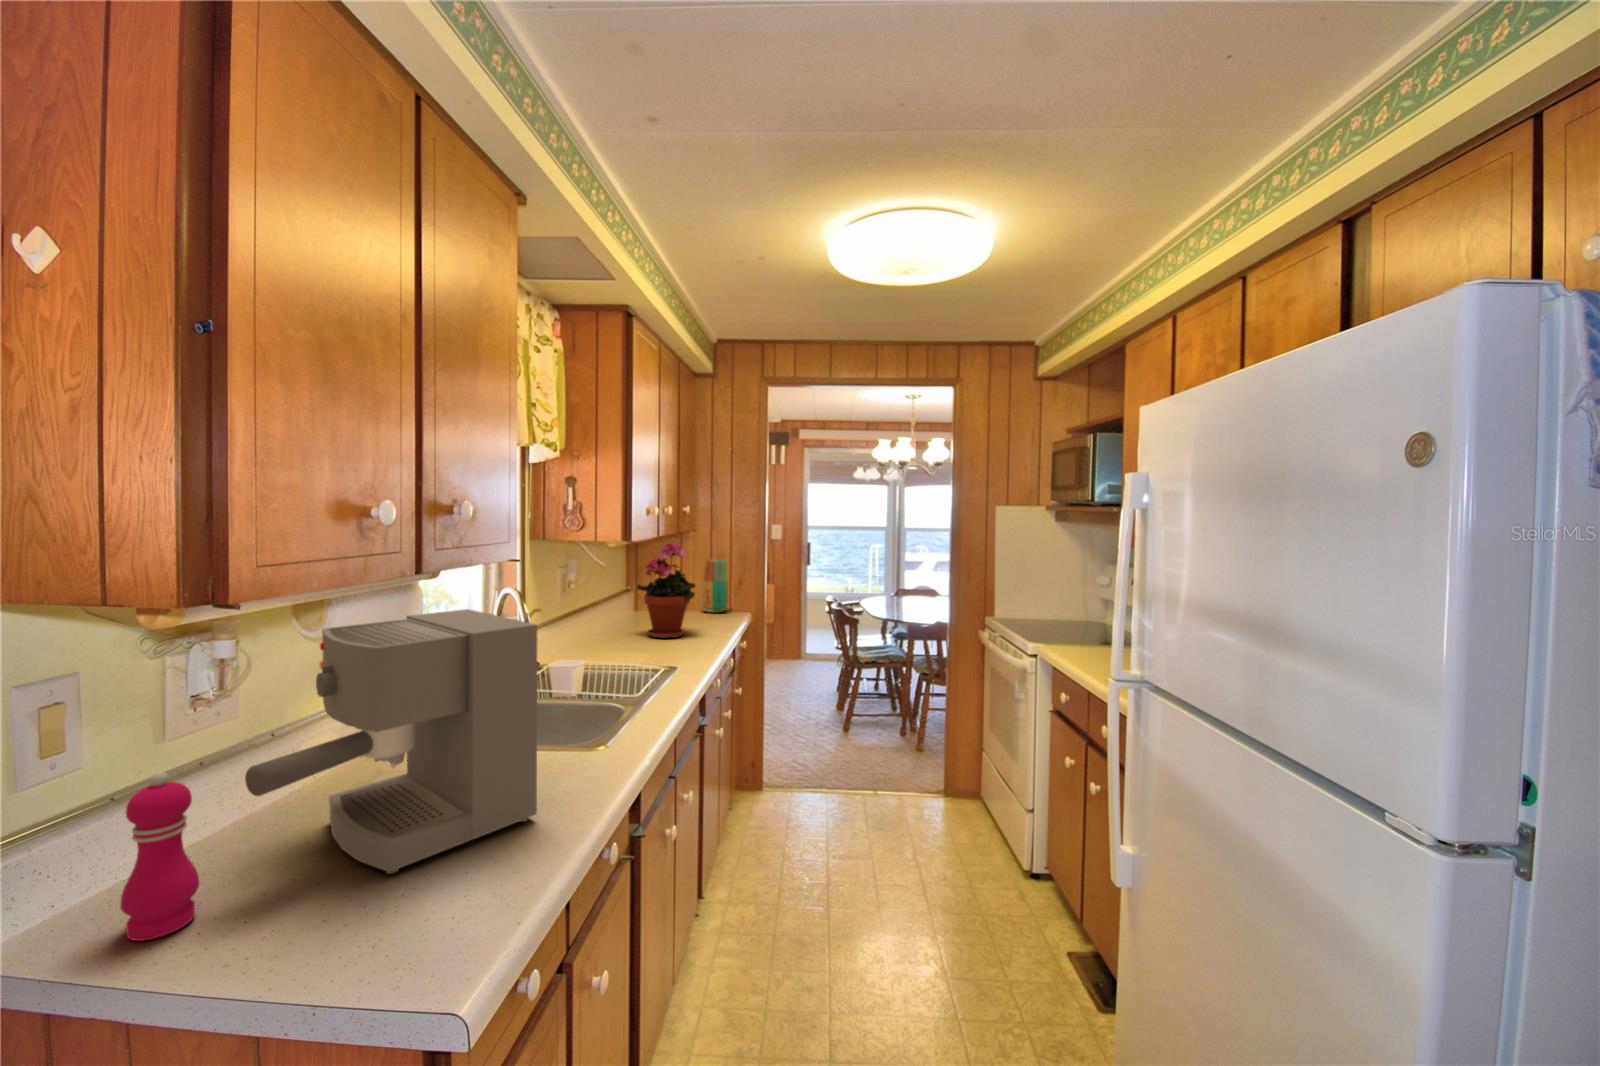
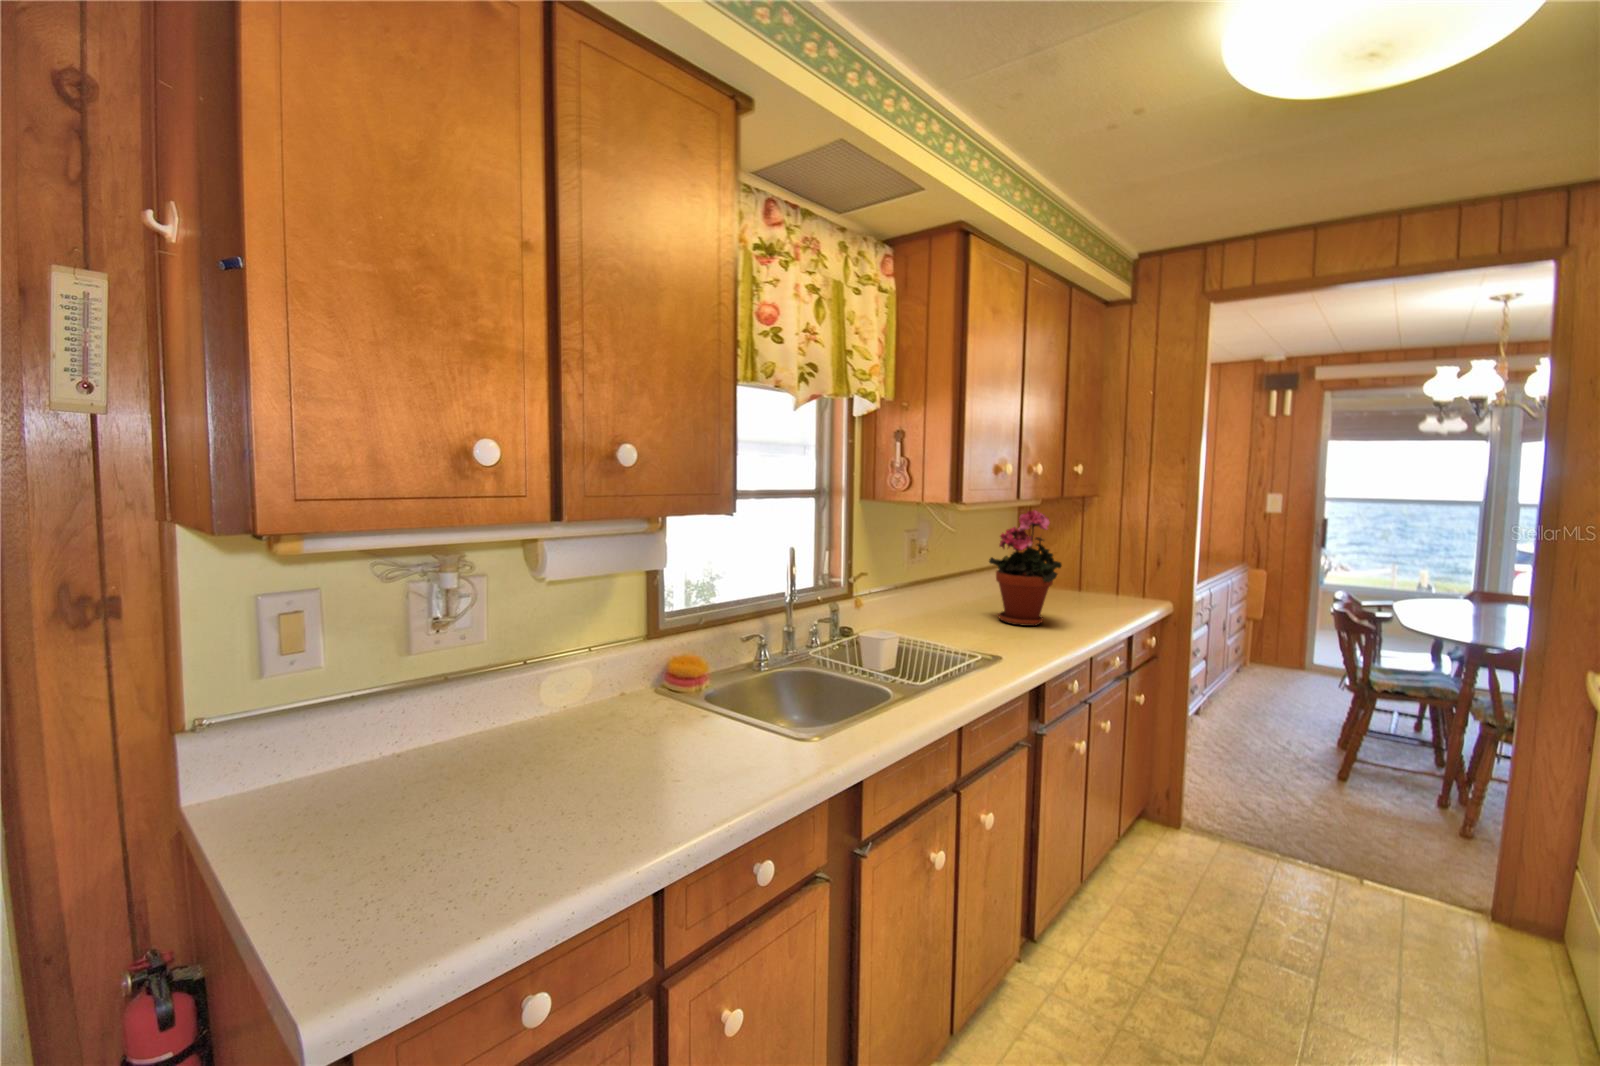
vase: present [701,559,729,613] -> none [1093,534,1132,603]
coffee maker: present [245,609,537,874] -> none [427,562,673,812]
pepper mill: present [120,772,200,941] -> none [348,669,403,802]

